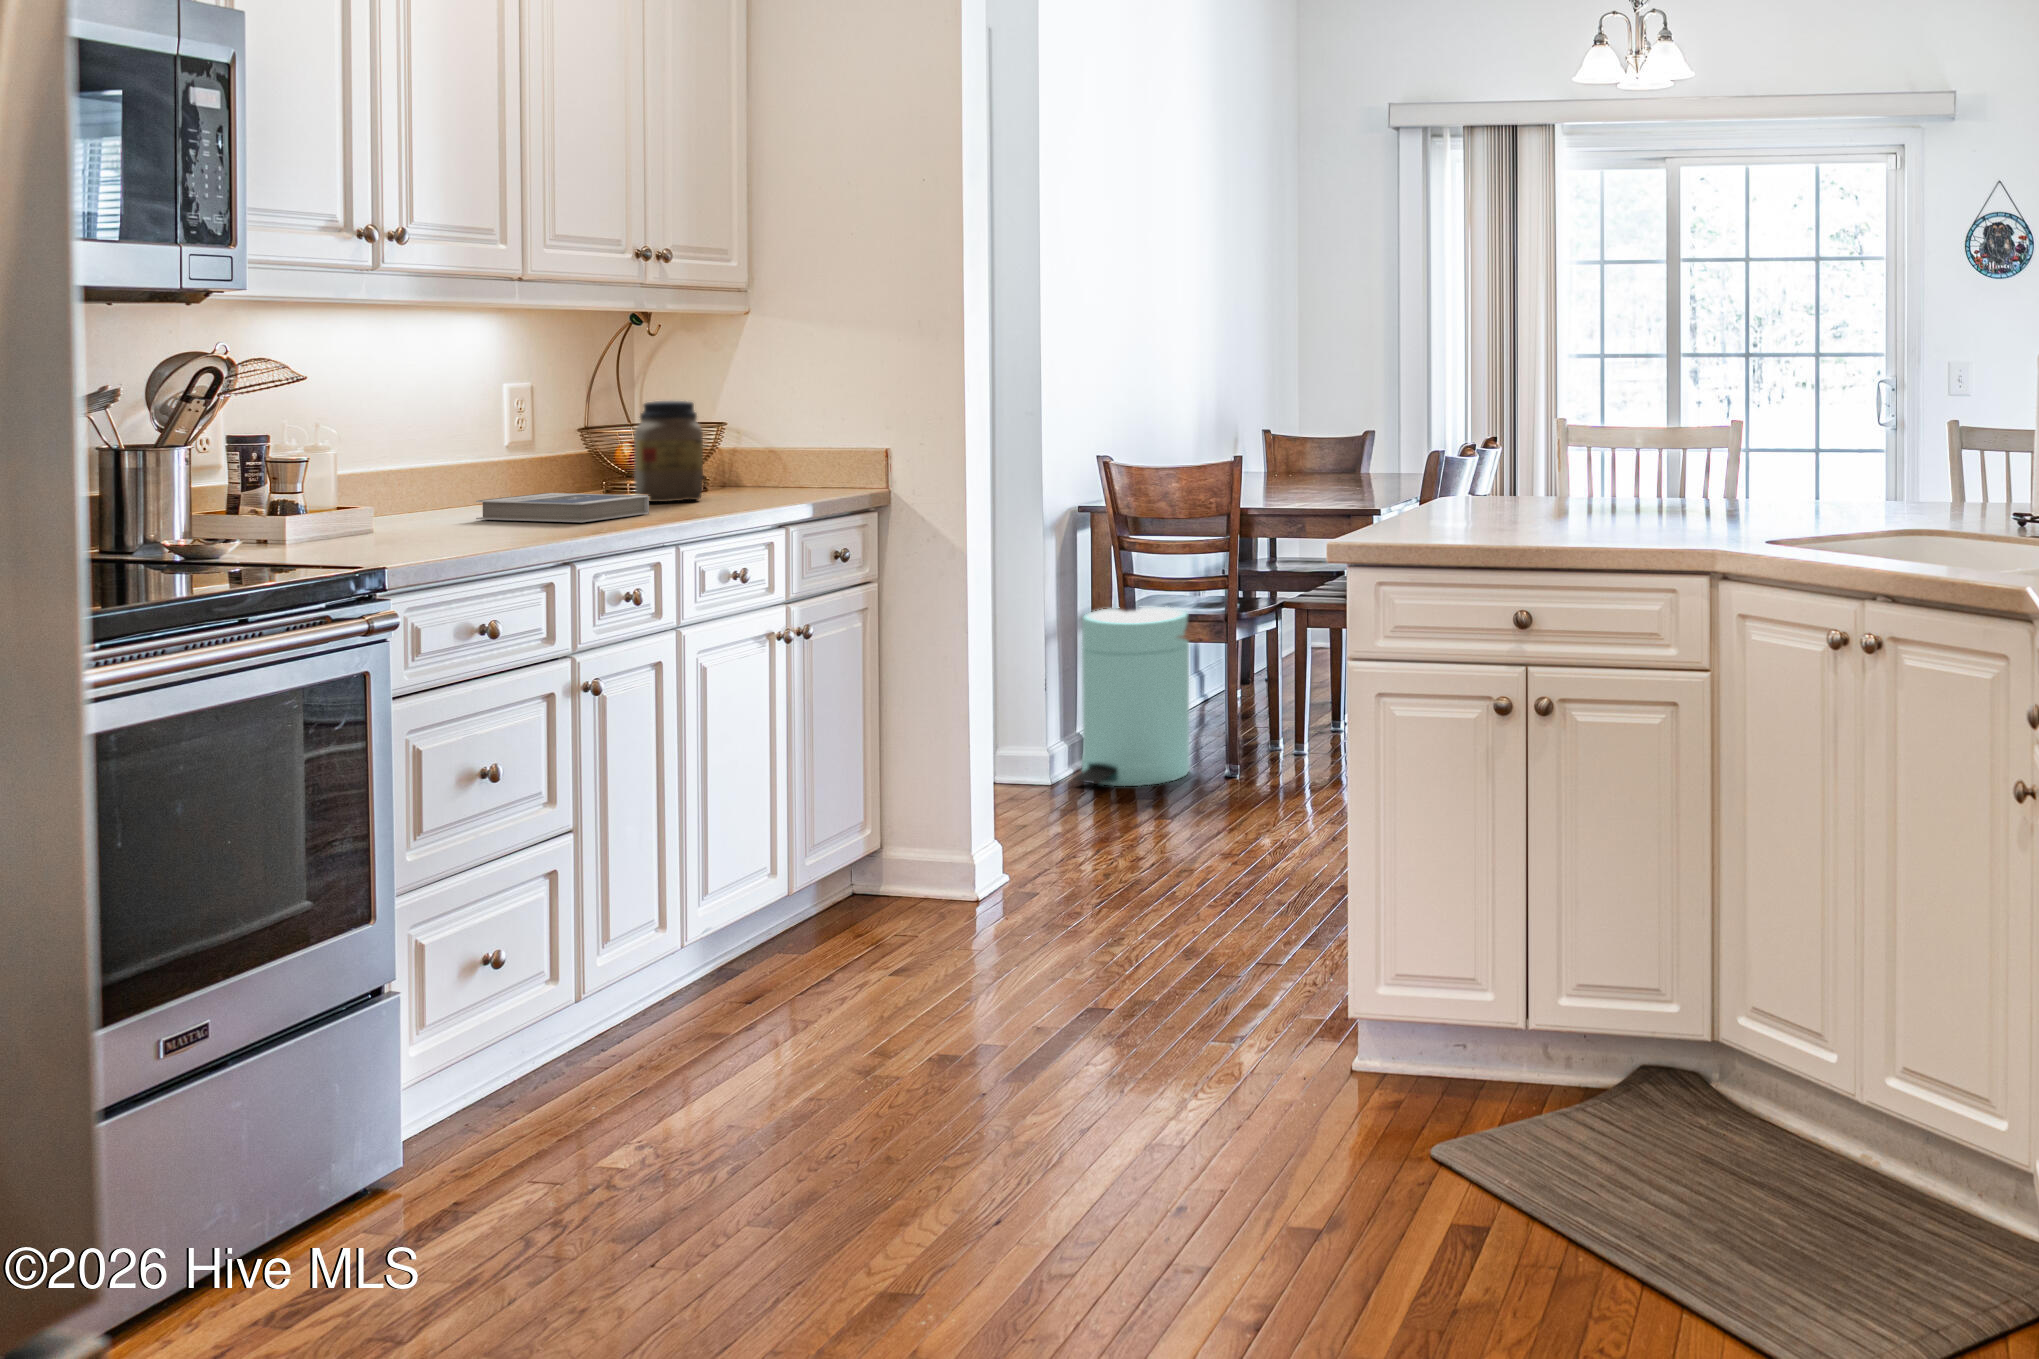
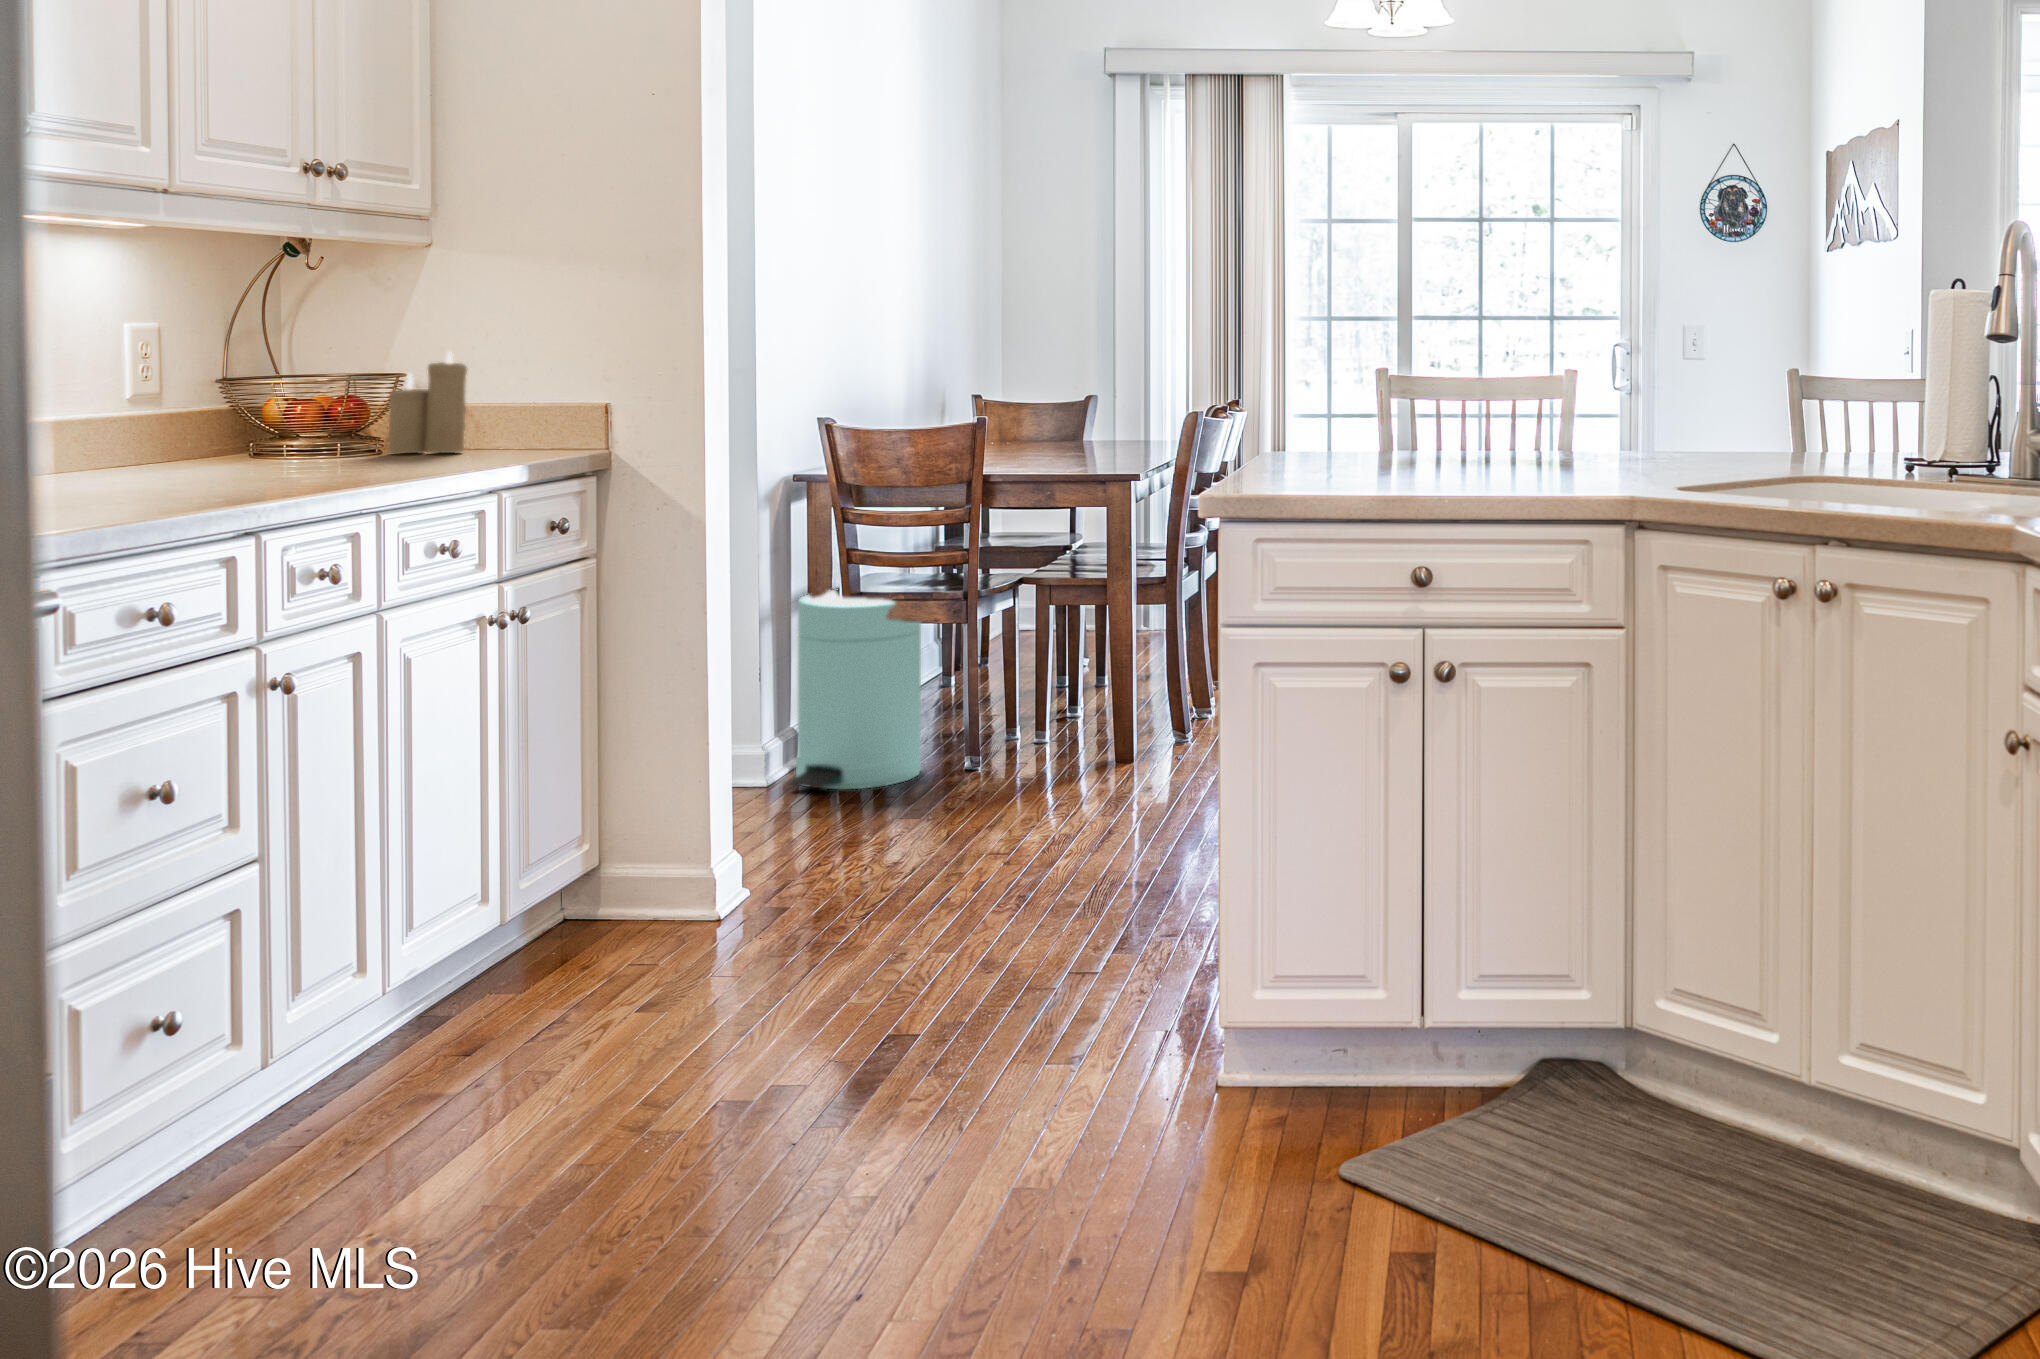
jar: present [634,401,703,502] -> none [296,343,388,466]
candle: none [712,405,773,491] -> present [388,352,467,453]
hardback book: present [476,493,649,522] -> none [102,453,332,487]

